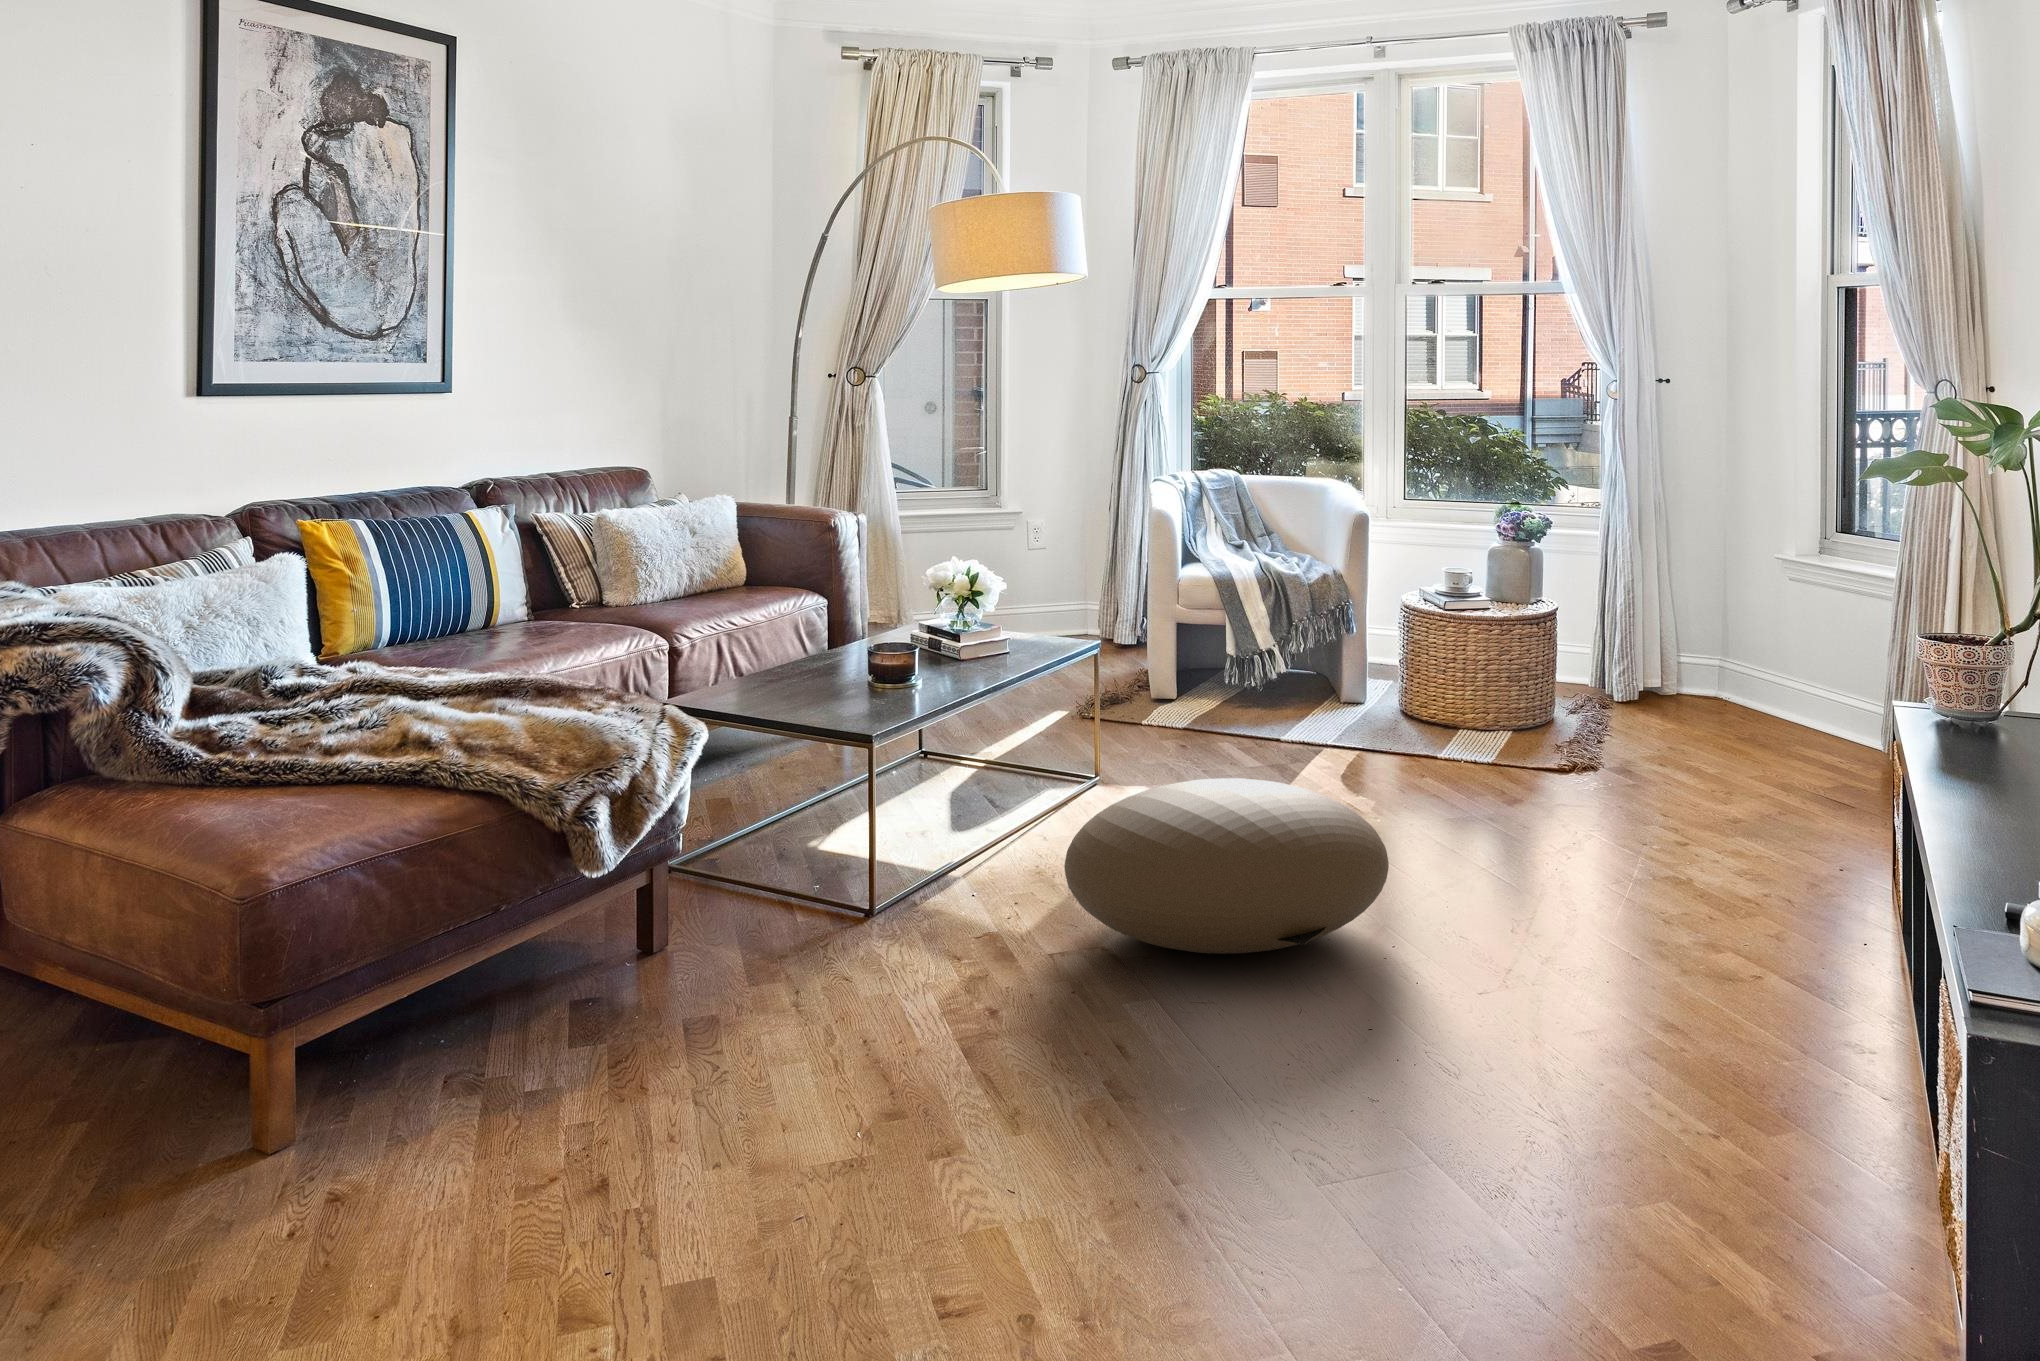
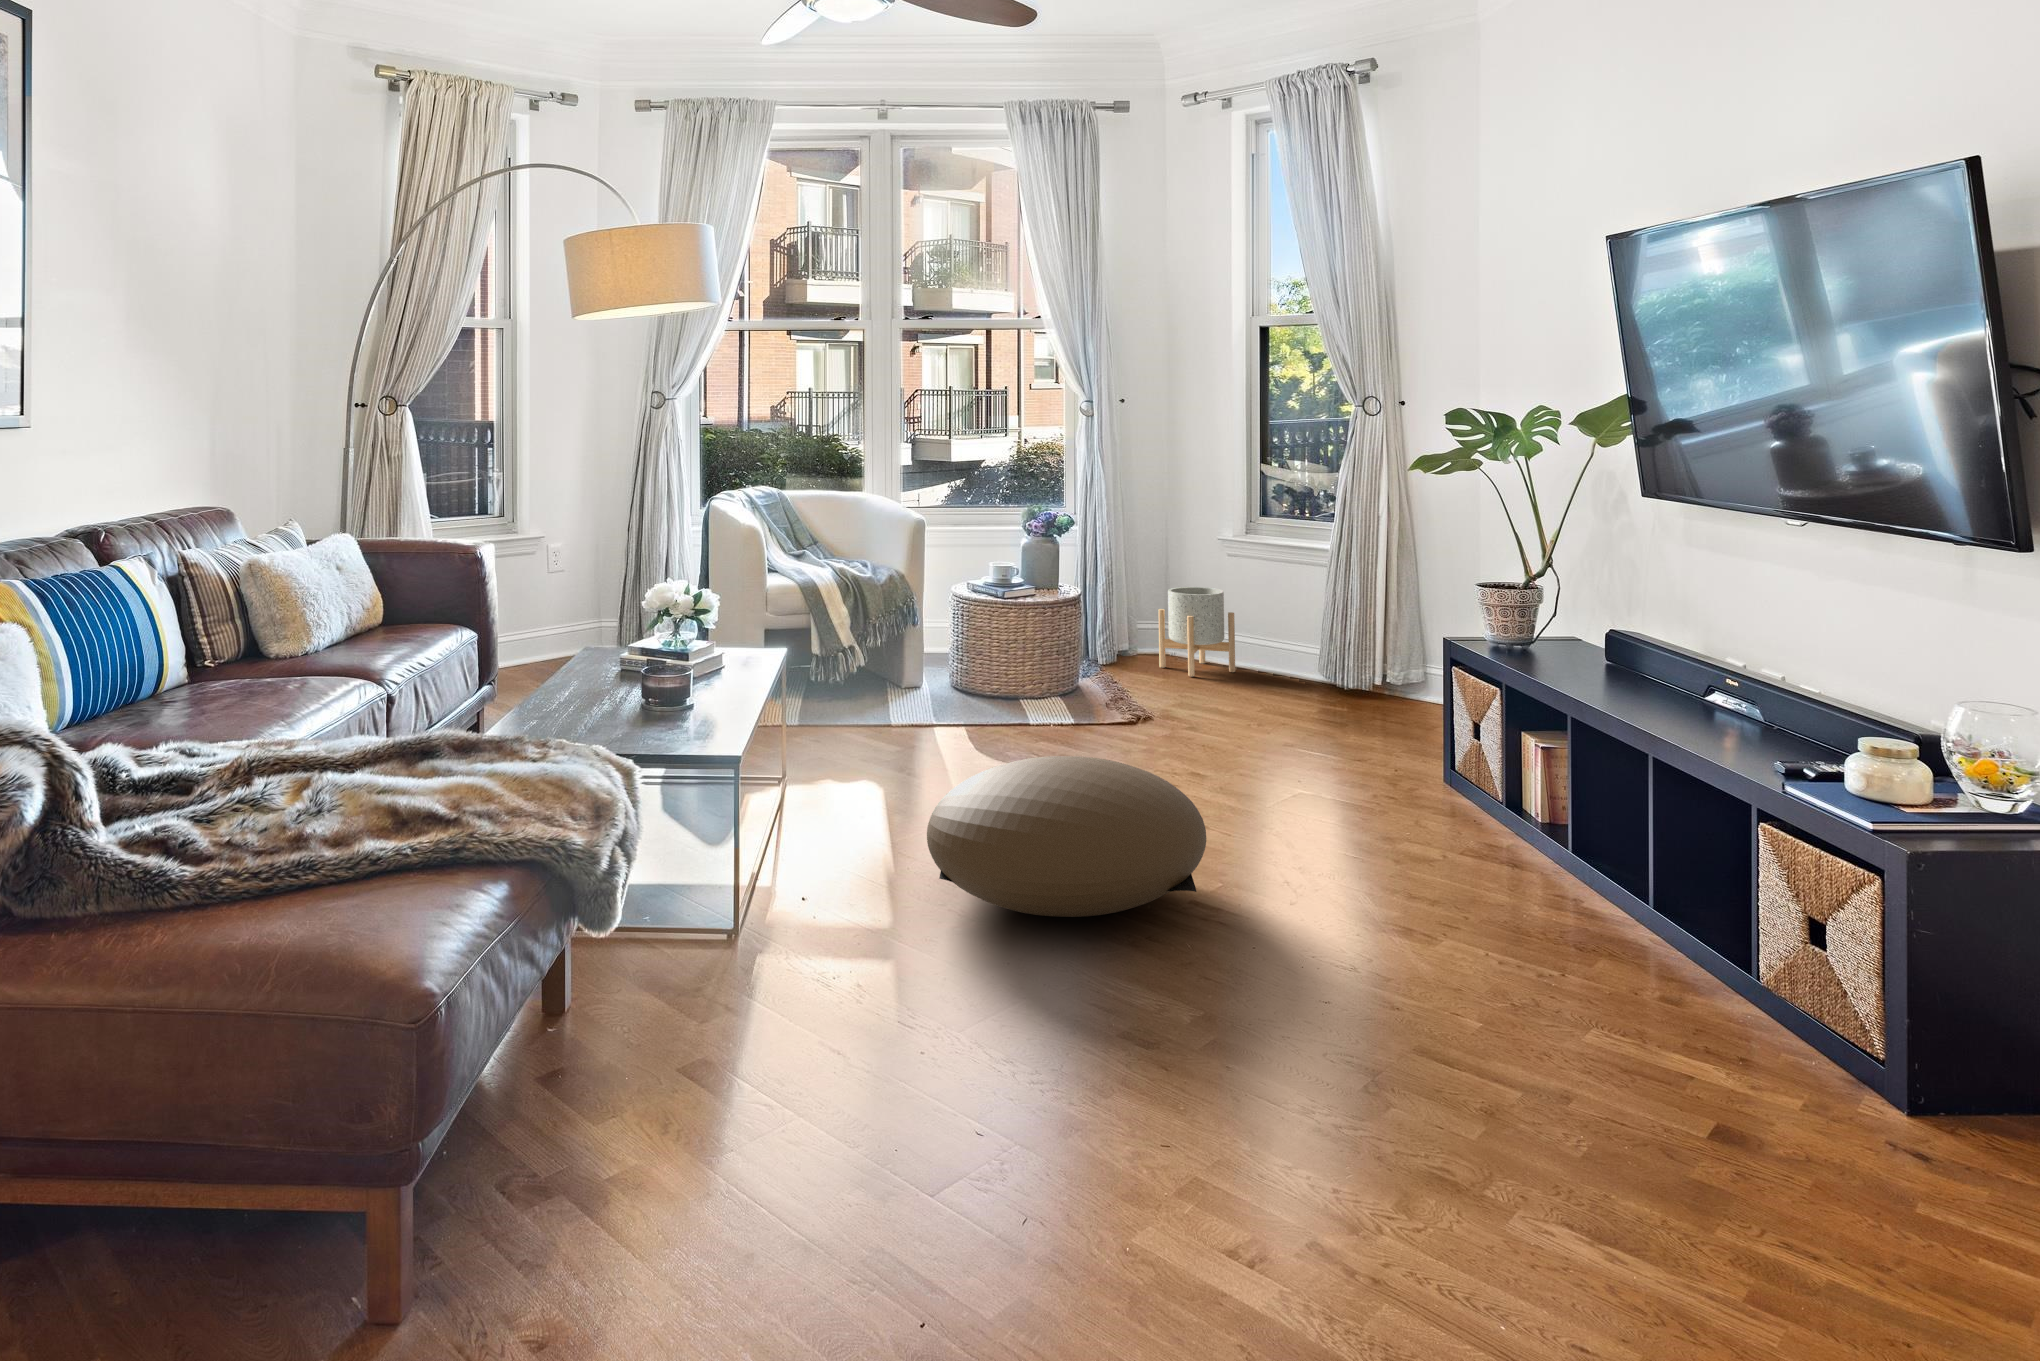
planter: none [1687,615,1779,724] -> present [1158,587,1235,677]

